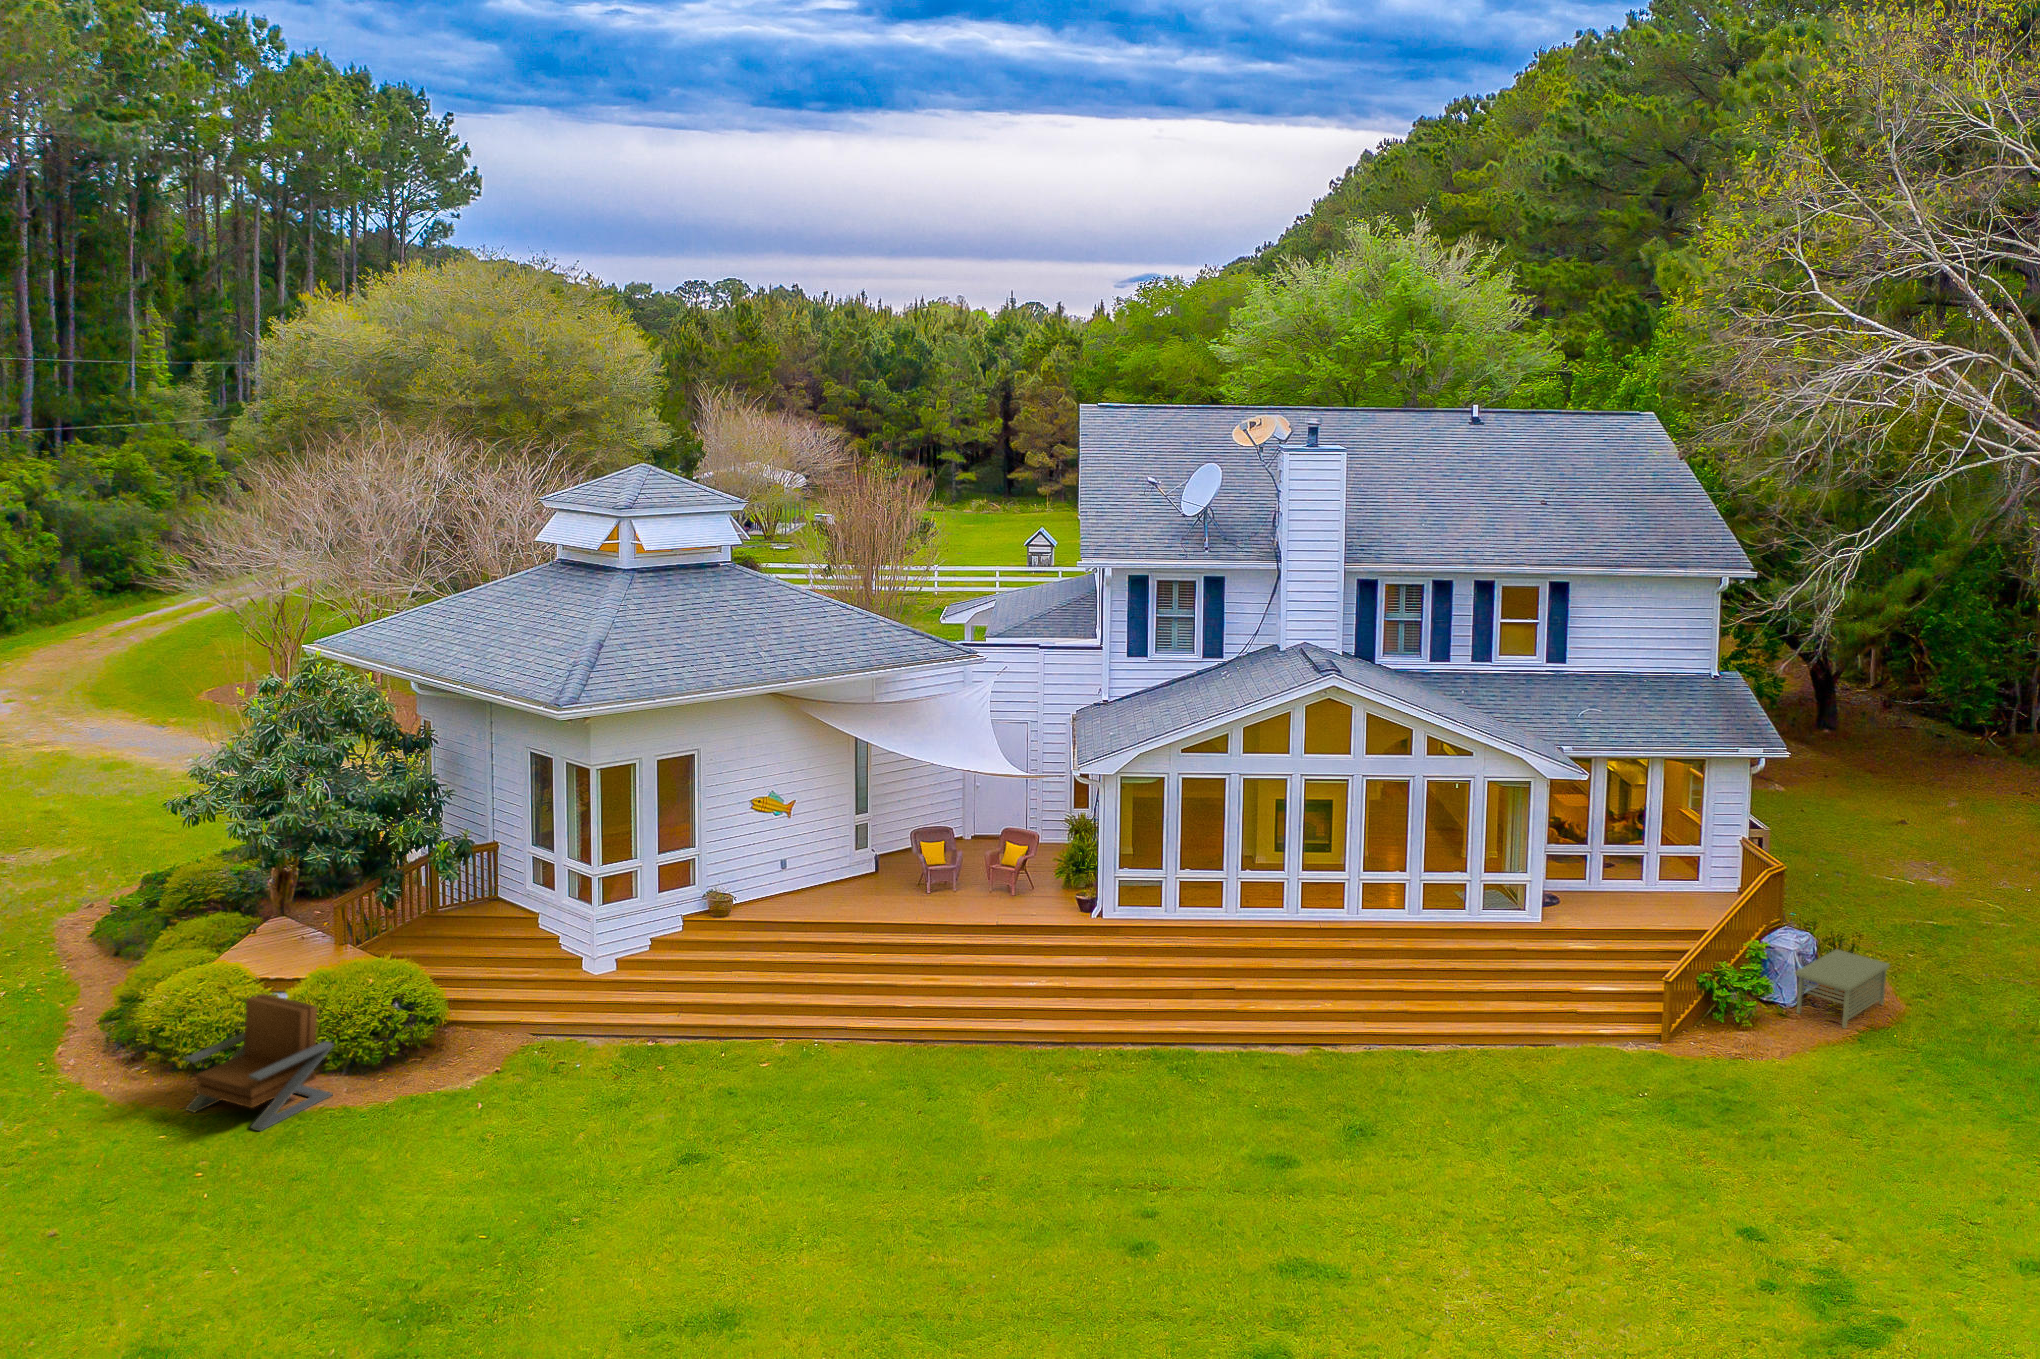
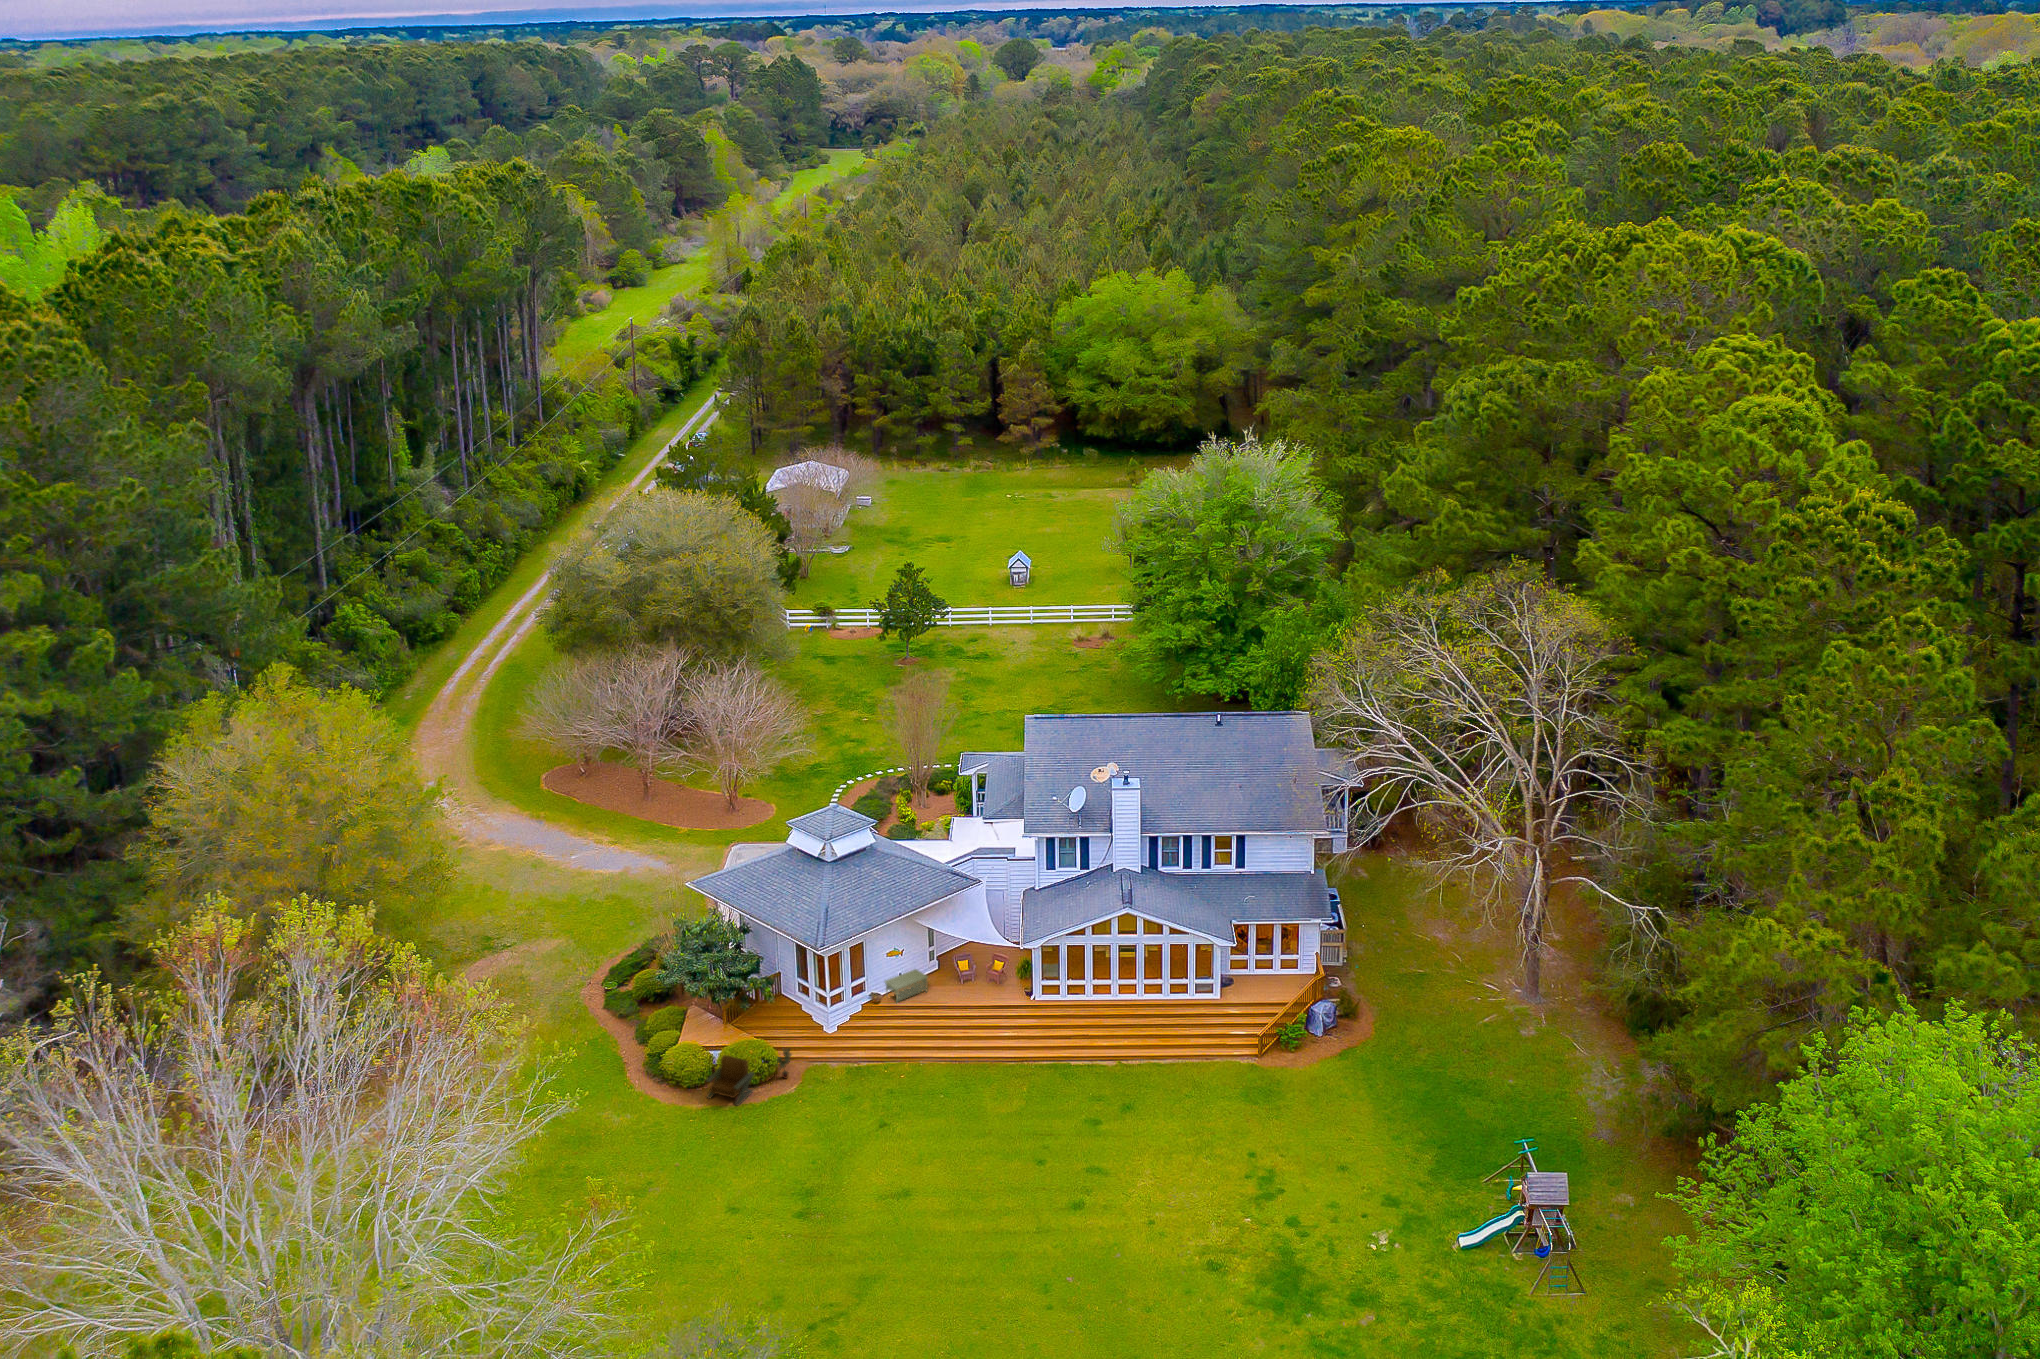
storage bench: present [1795,949,1890,1028] -> present [885,969,928,1003]
potted tree: none [407,984,464,1070] -> present [777,1048,792,1079]

